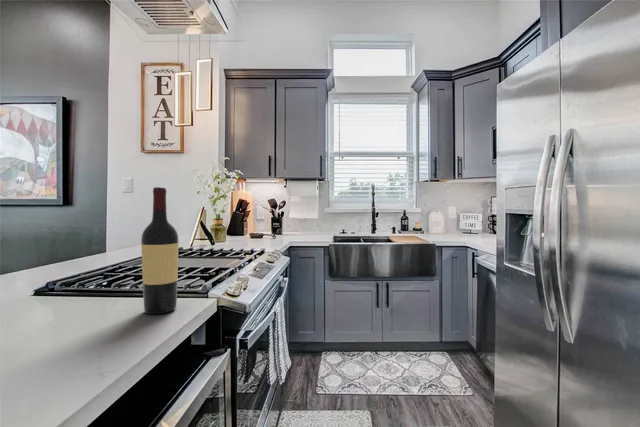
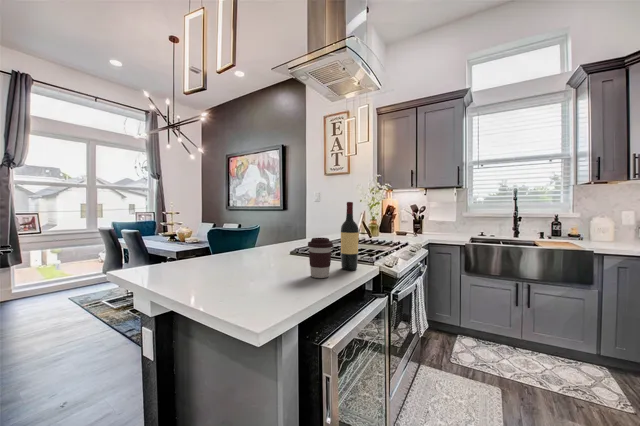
coffee cup: none [46,259,115,350] -> present [308,238,333,278]

